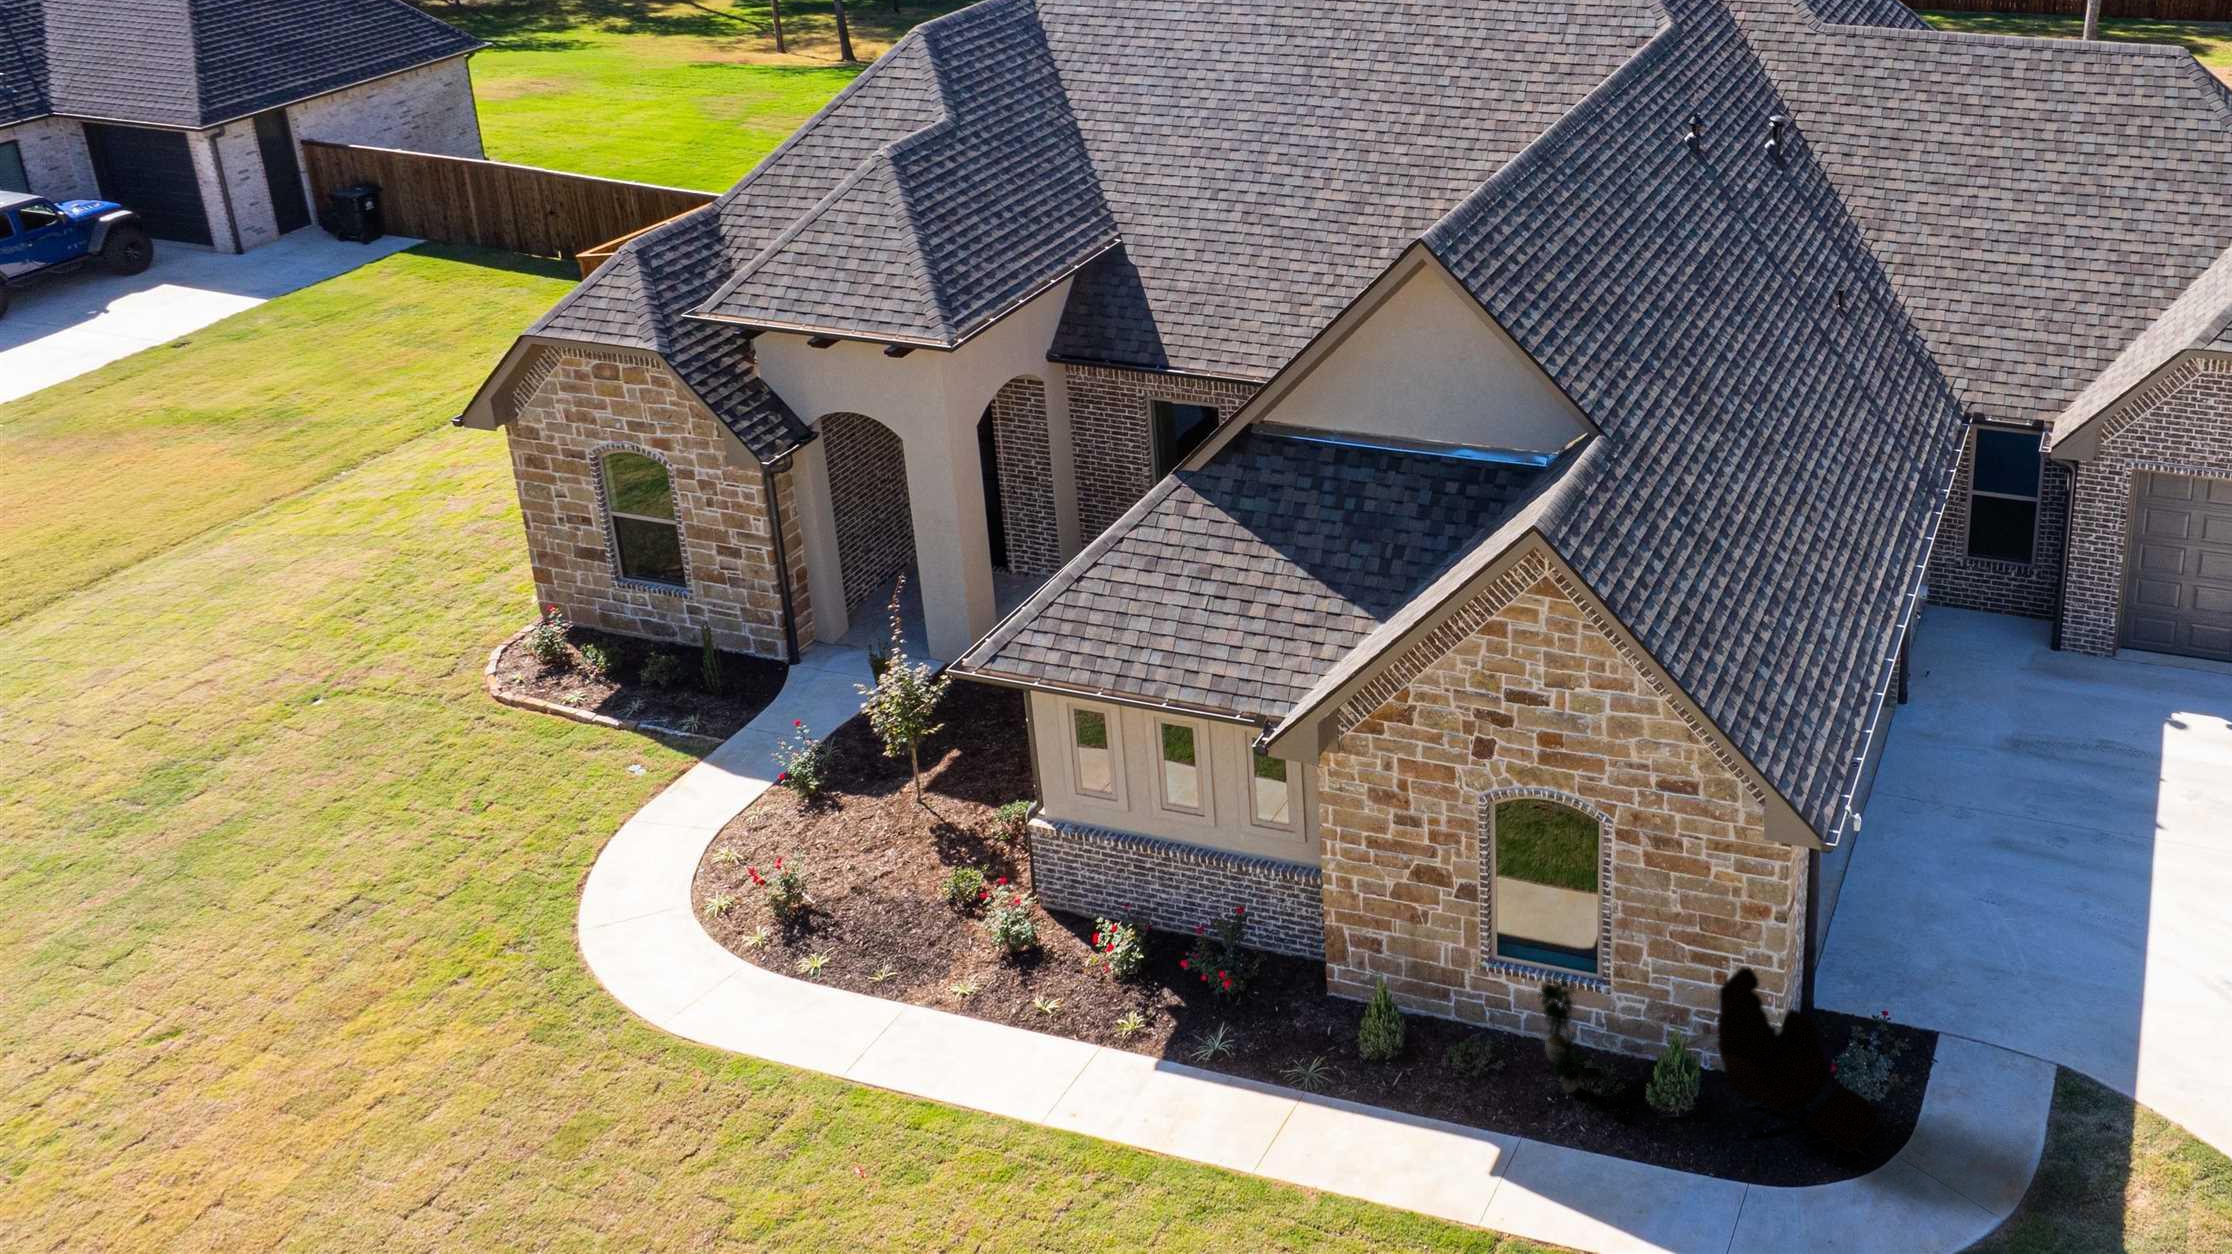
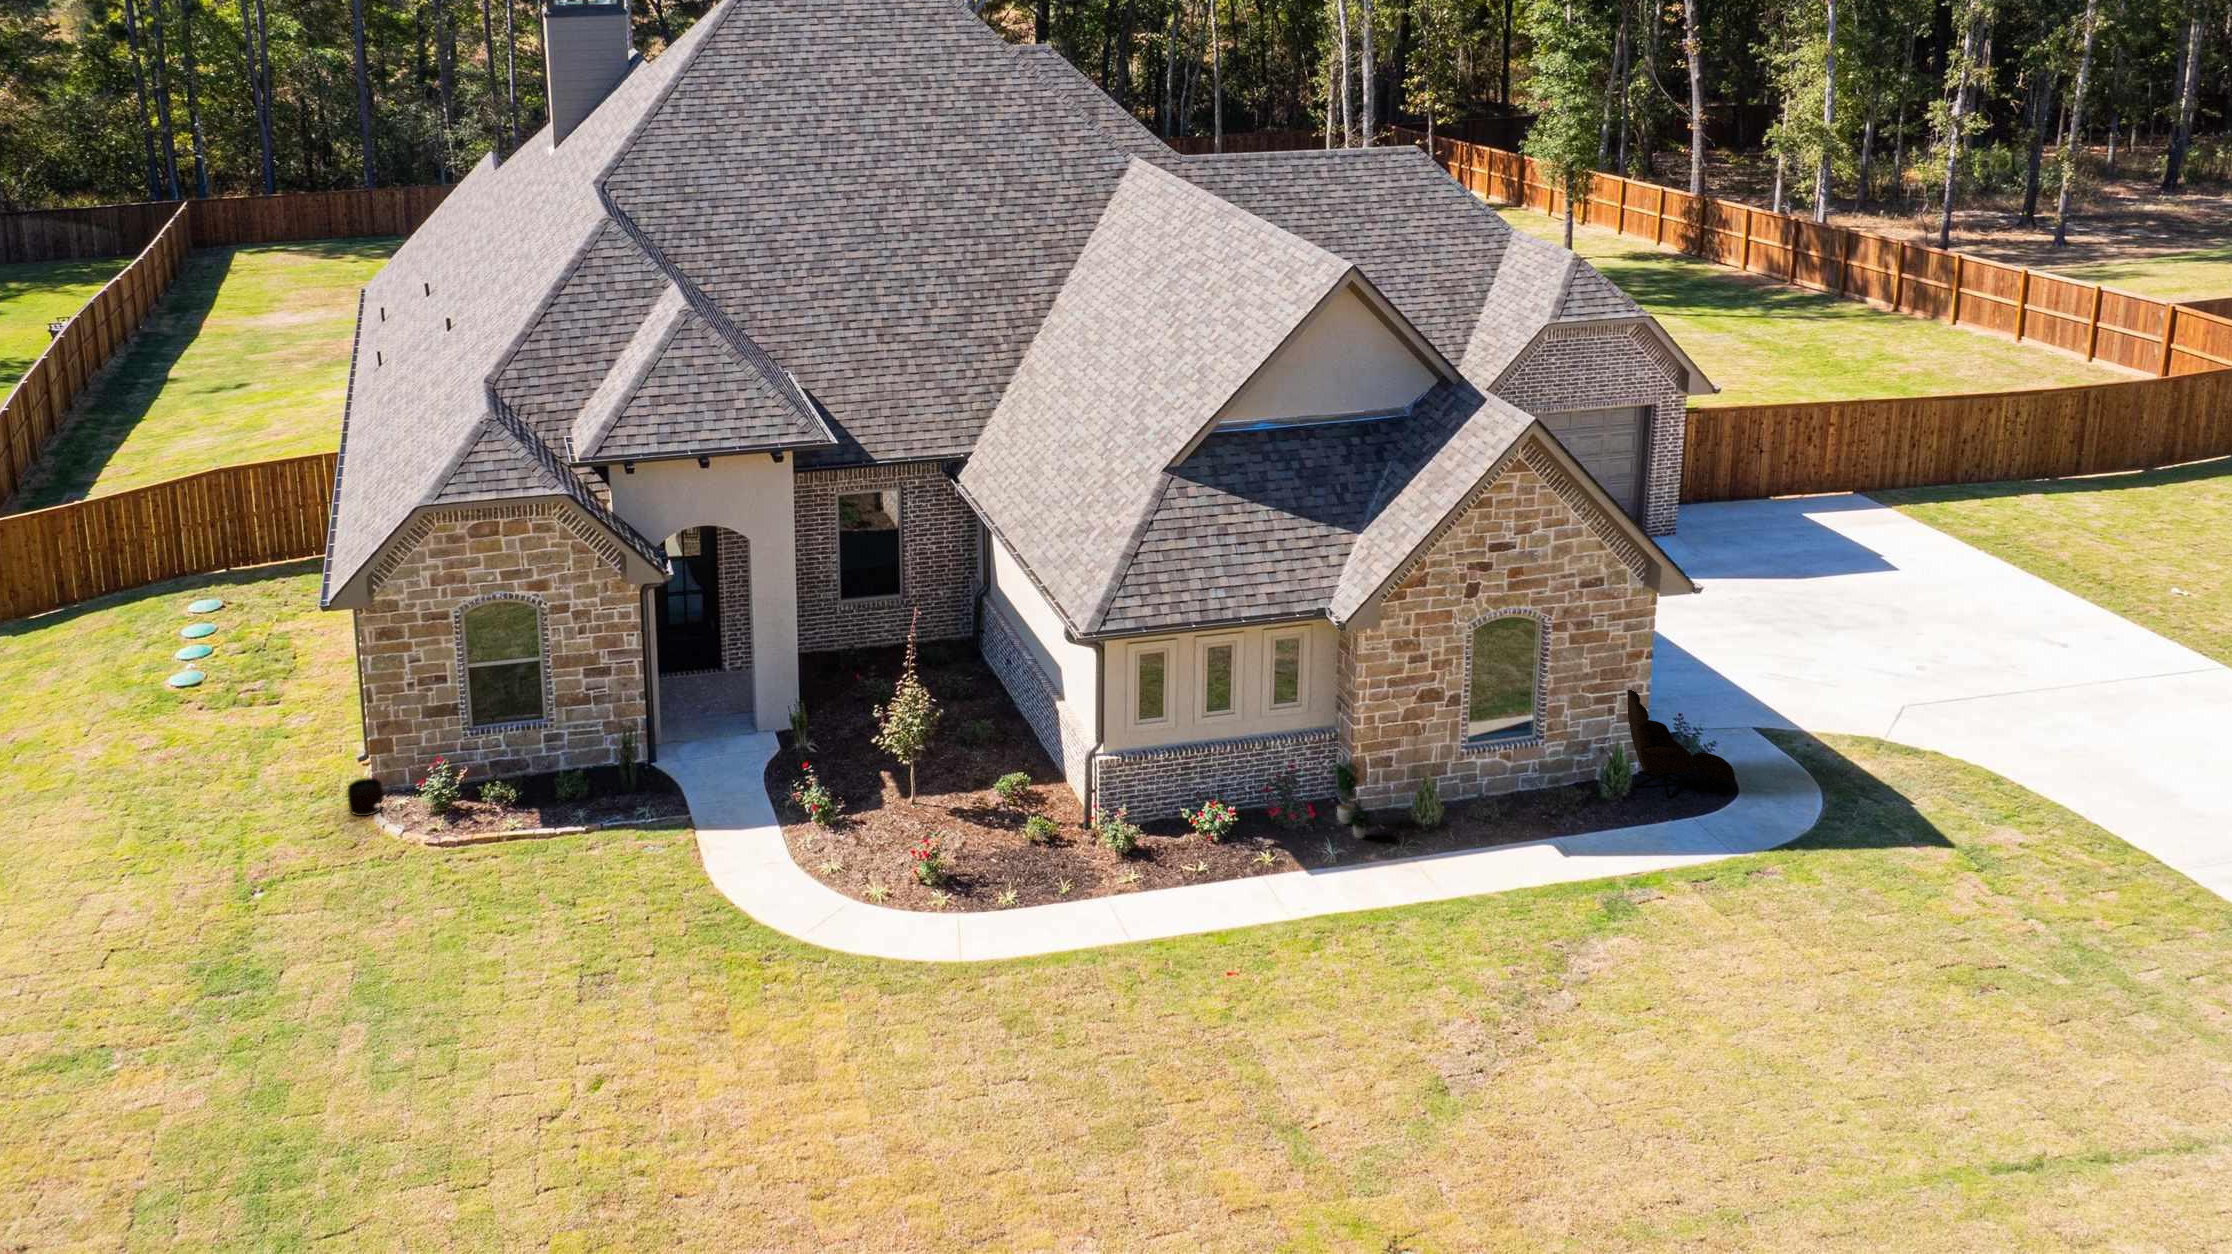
bucket: none [517,600,558,639] -> present [348,778,383,816]
potted plant: present [1538,976,1588,1093] -> present [1333,760,1370,839]

